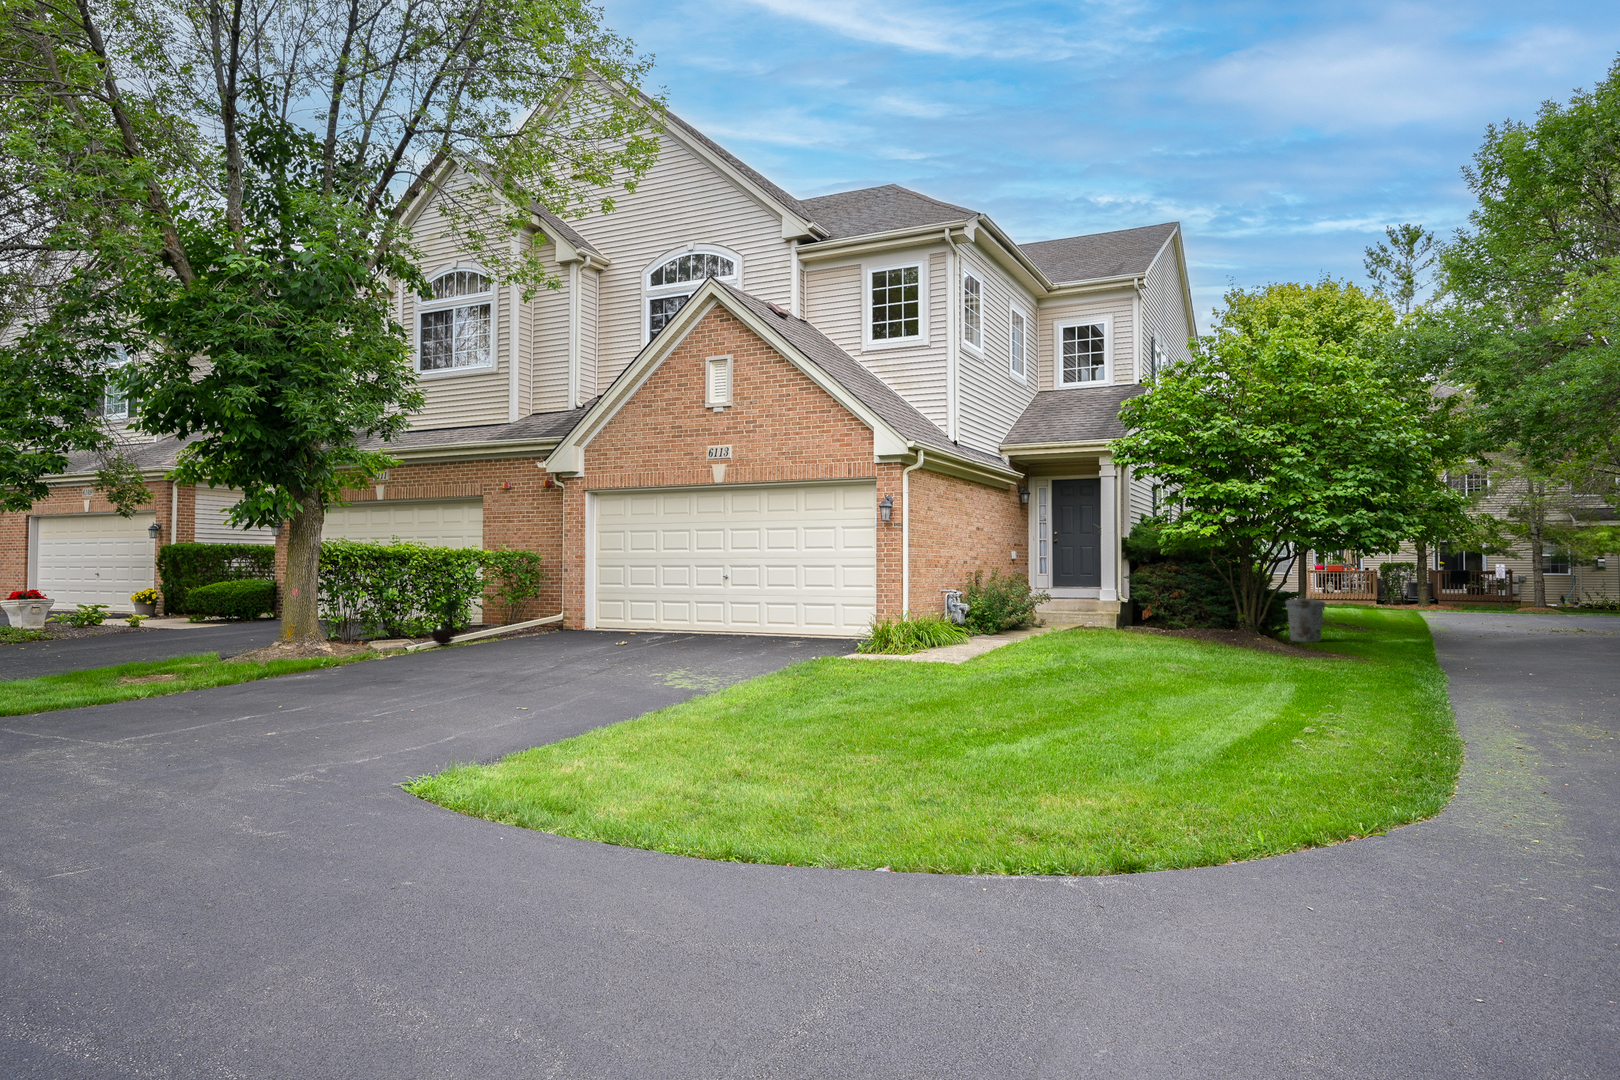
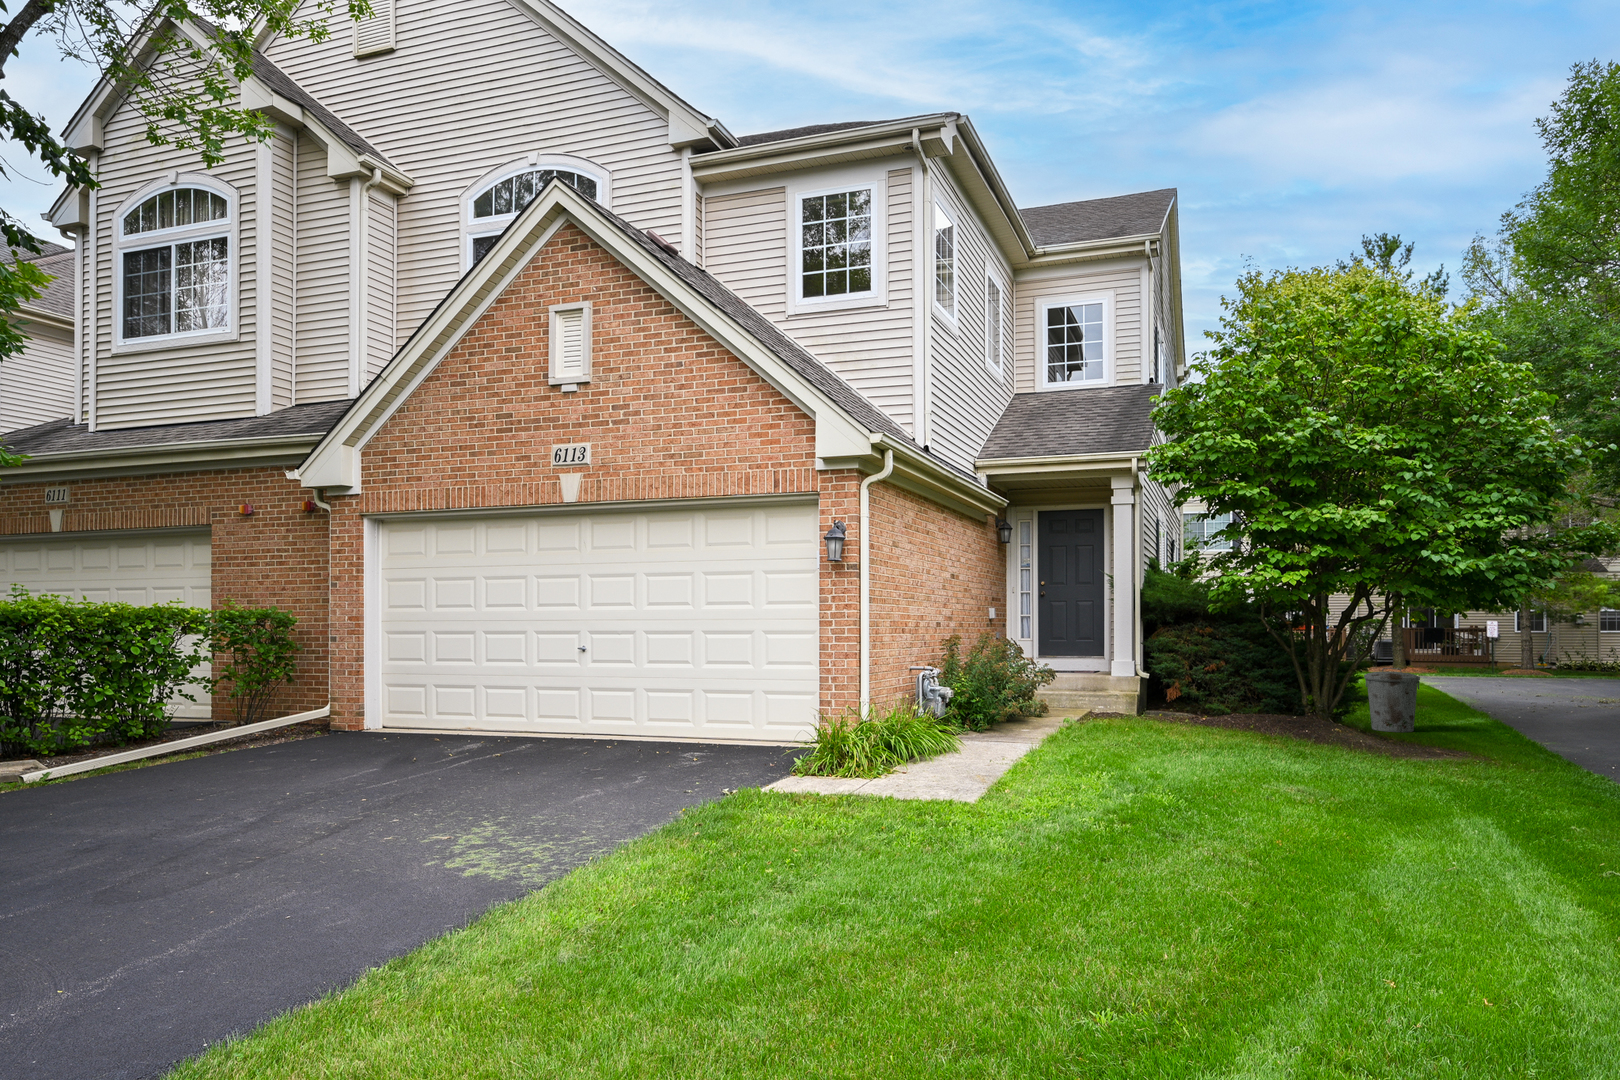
potted tree: present [432,598,460,645] -> none [91,674,148,758]

